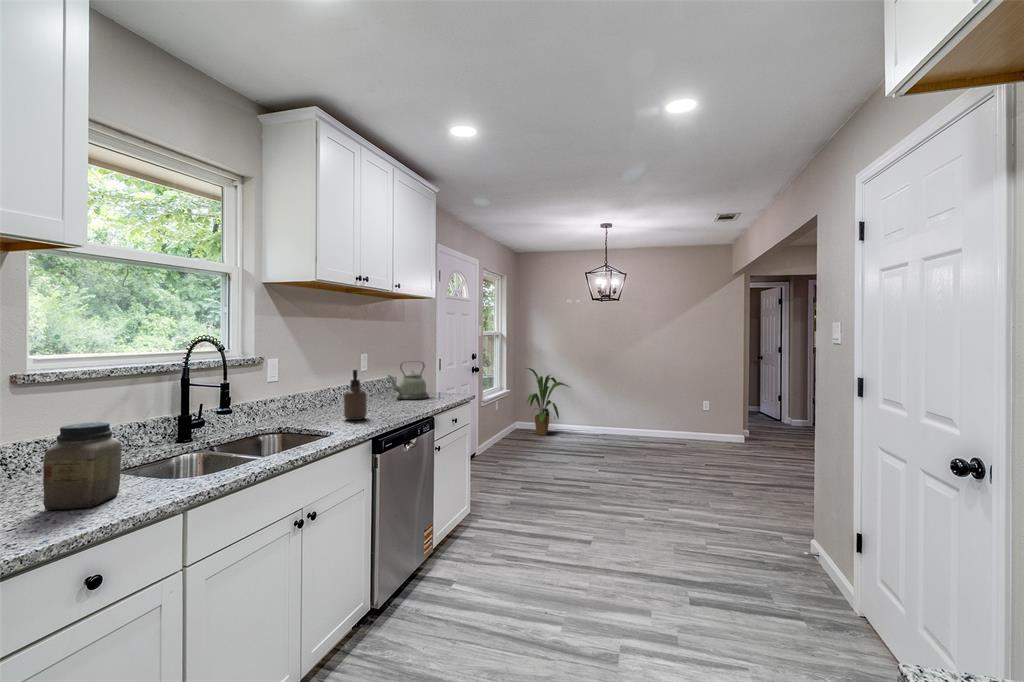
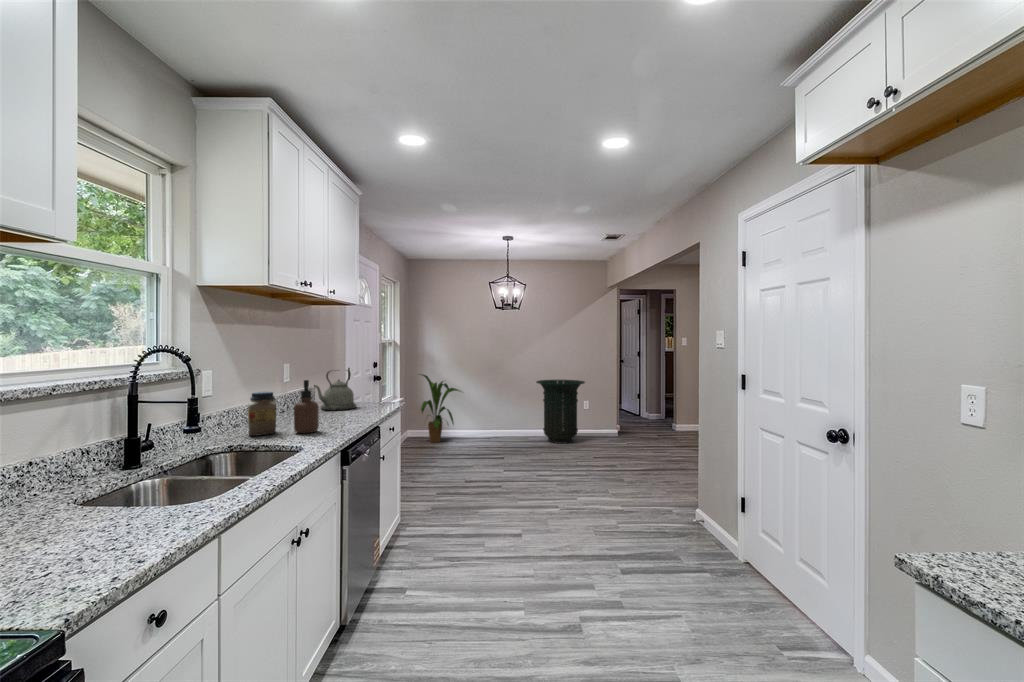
trash can: none [645,377,701,446] -> present [536,380,585,444]
jar: present [43,422,122,510] -> present [248,392,276,436]

